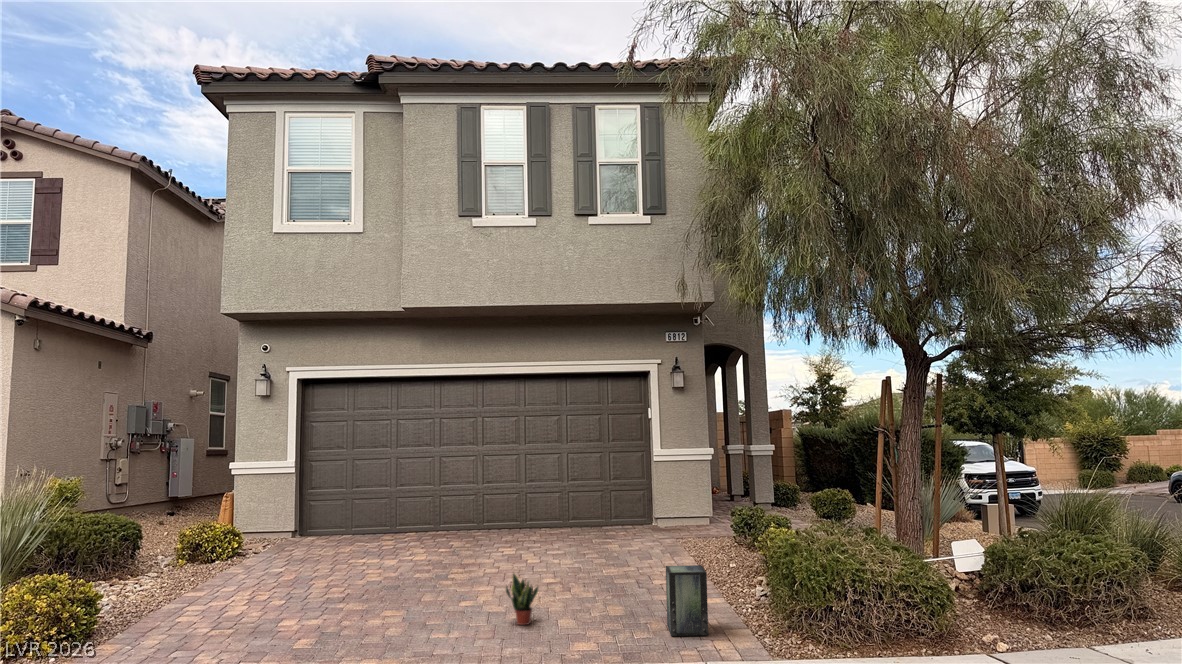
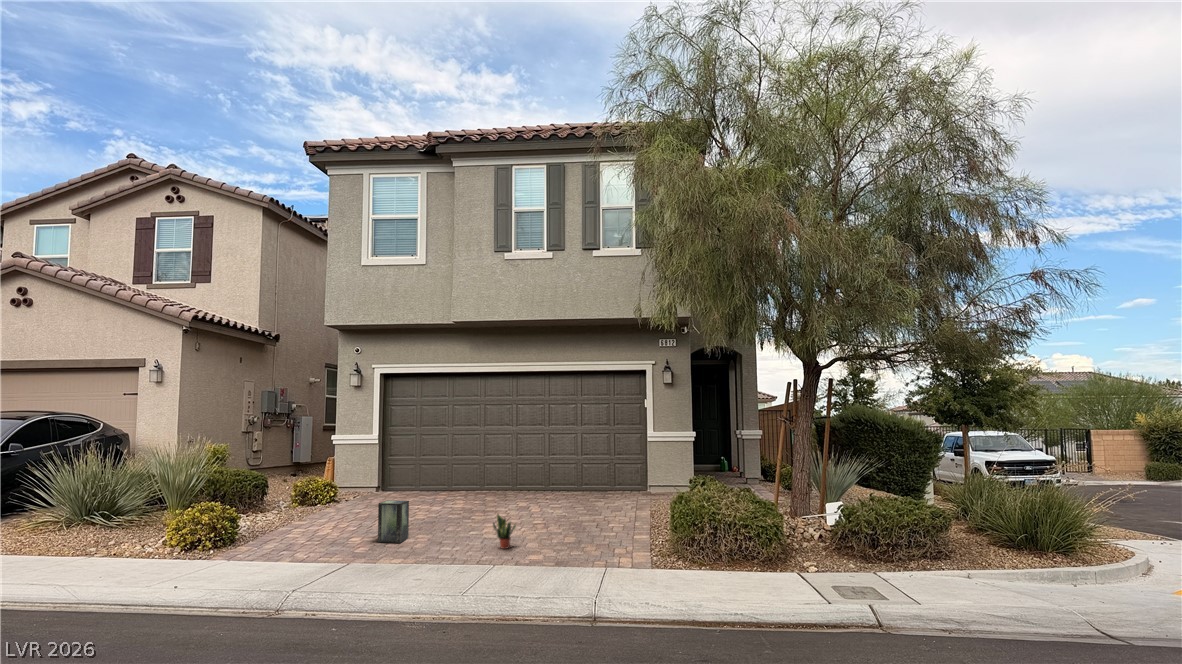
storage box: present [666,565,708,636] -> present [378,500,409,543]

